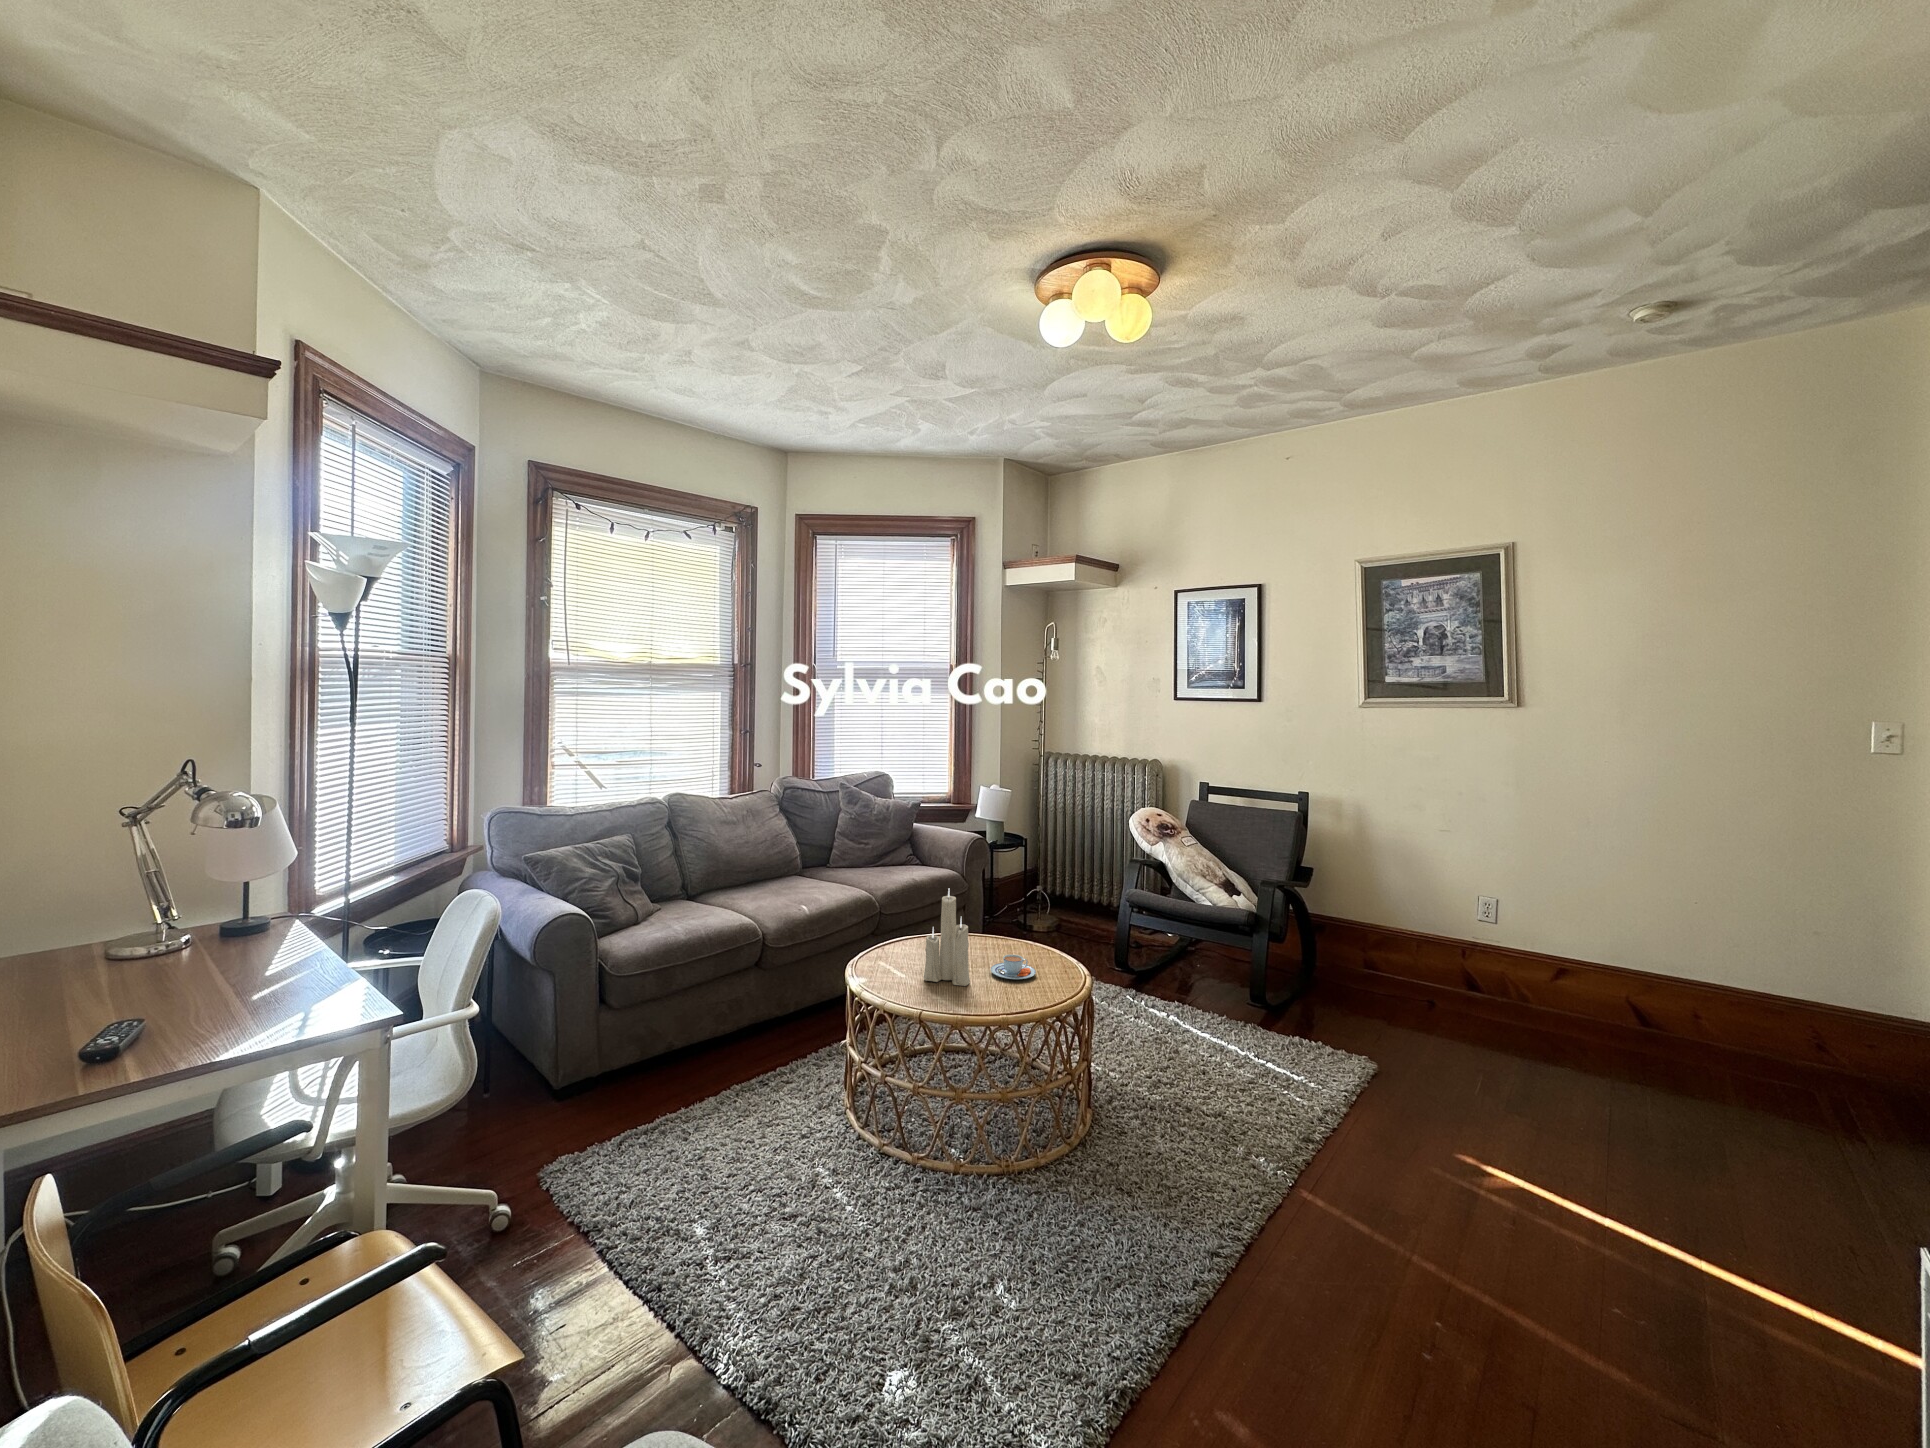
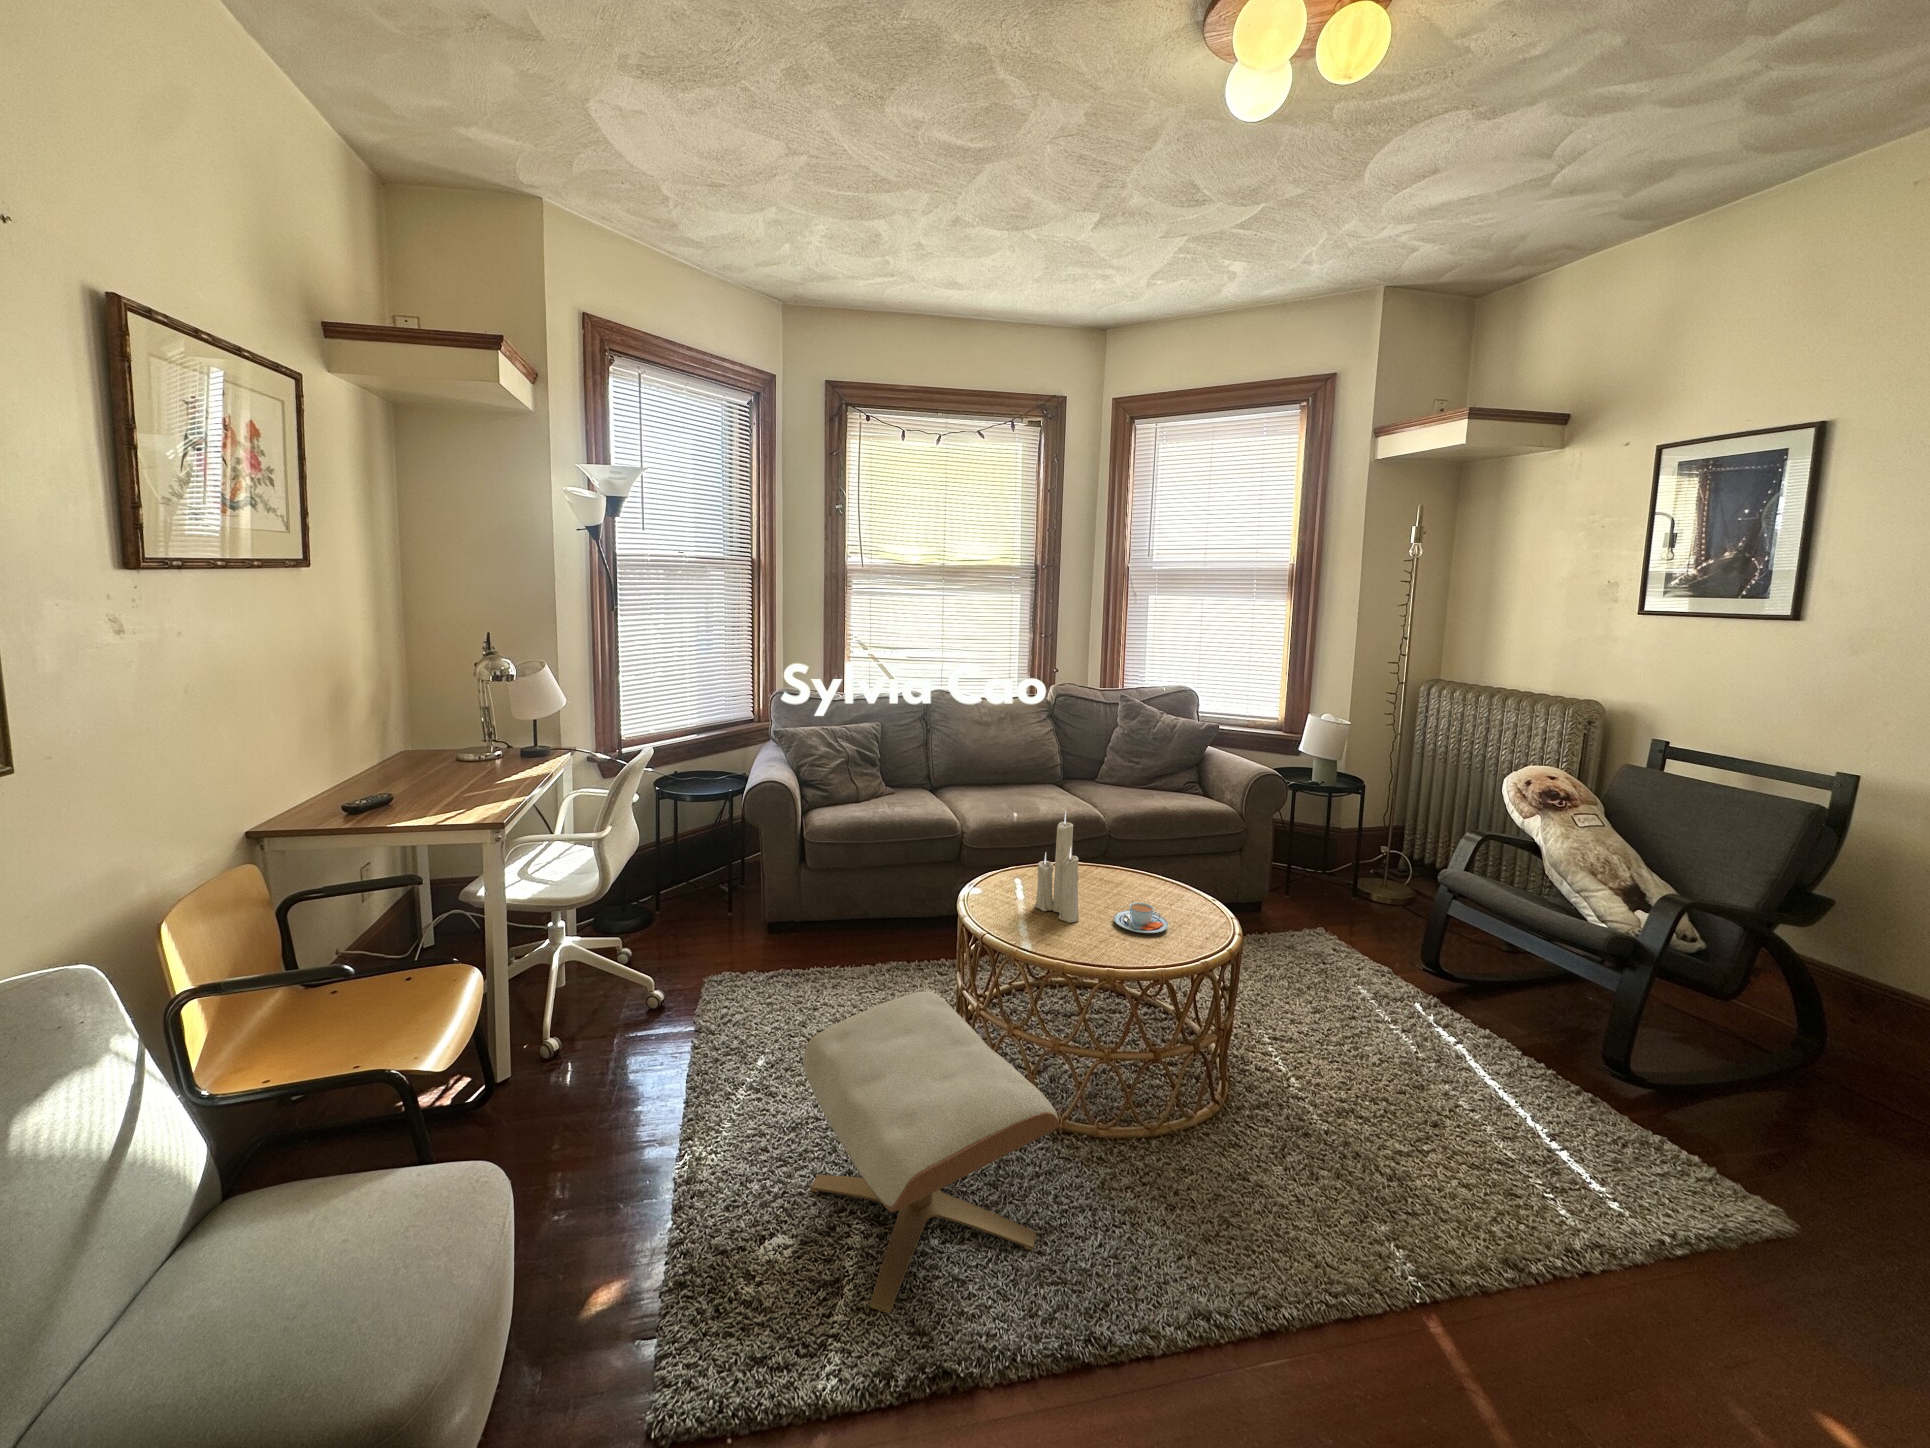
ottoman: none [847,1077,1109,1383] -> present [803,991,1058,1313]

